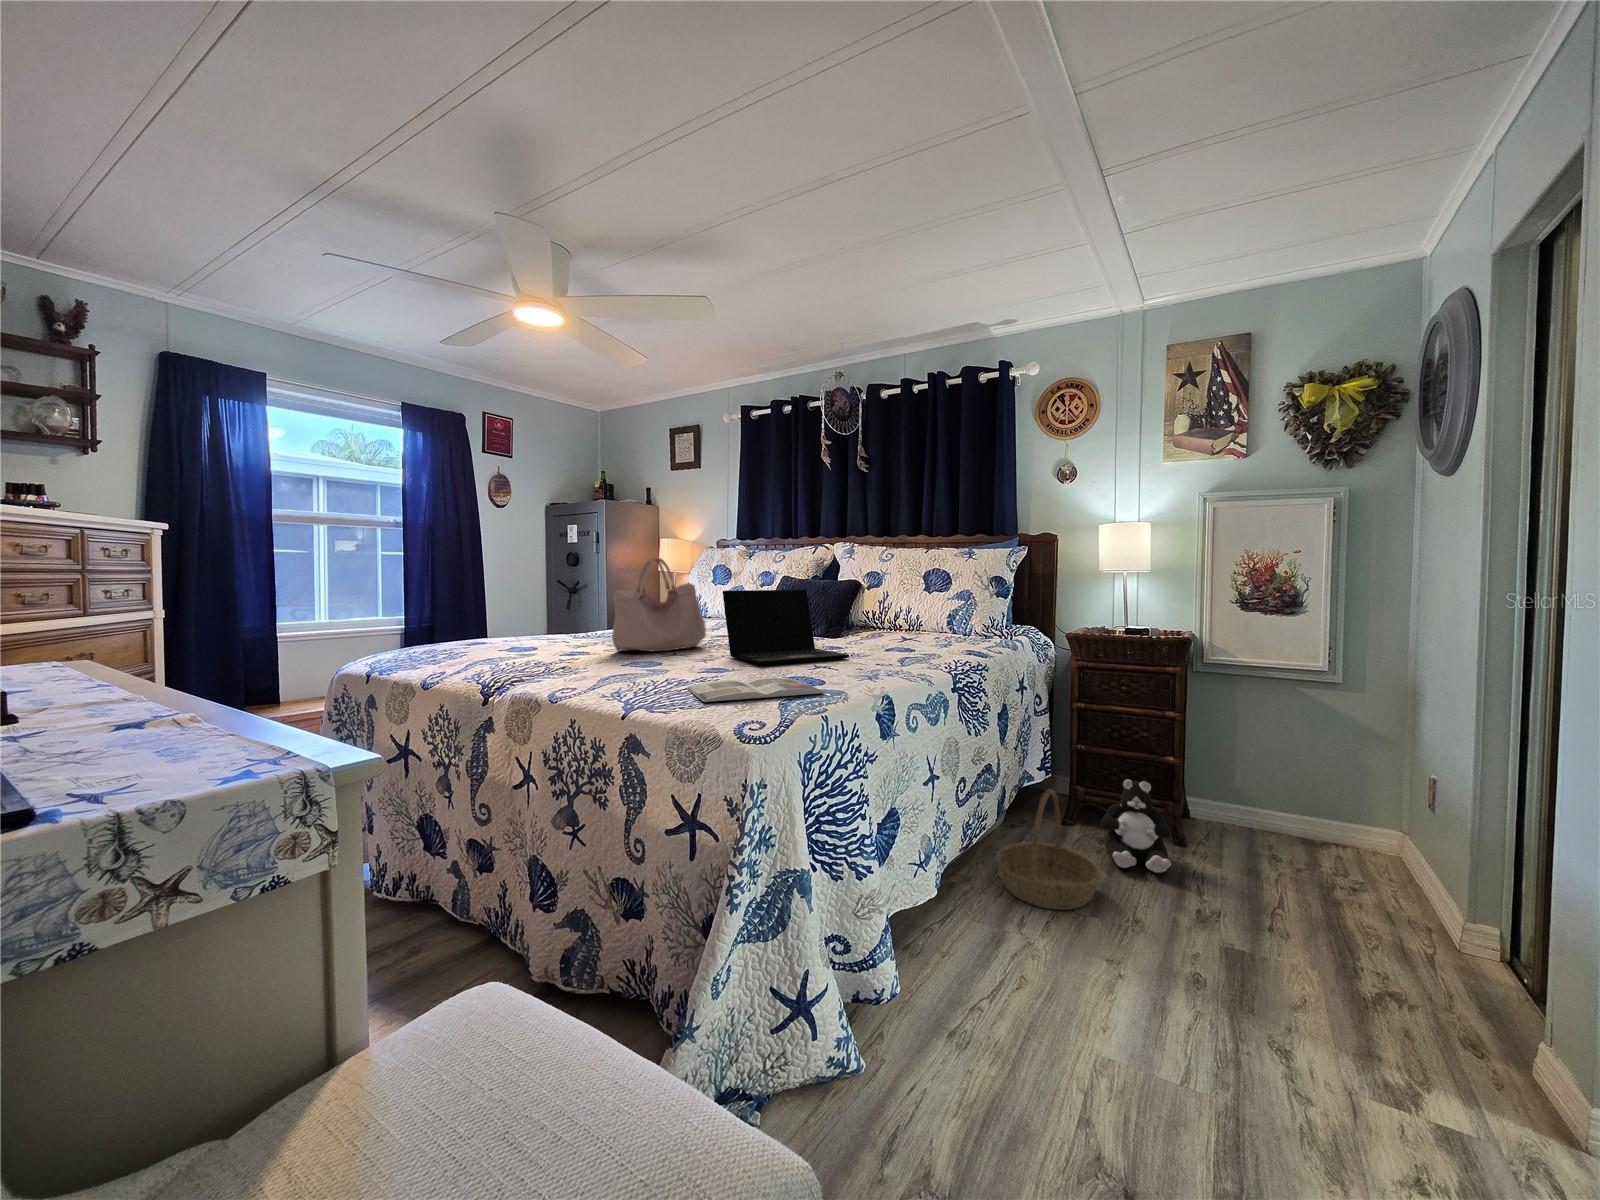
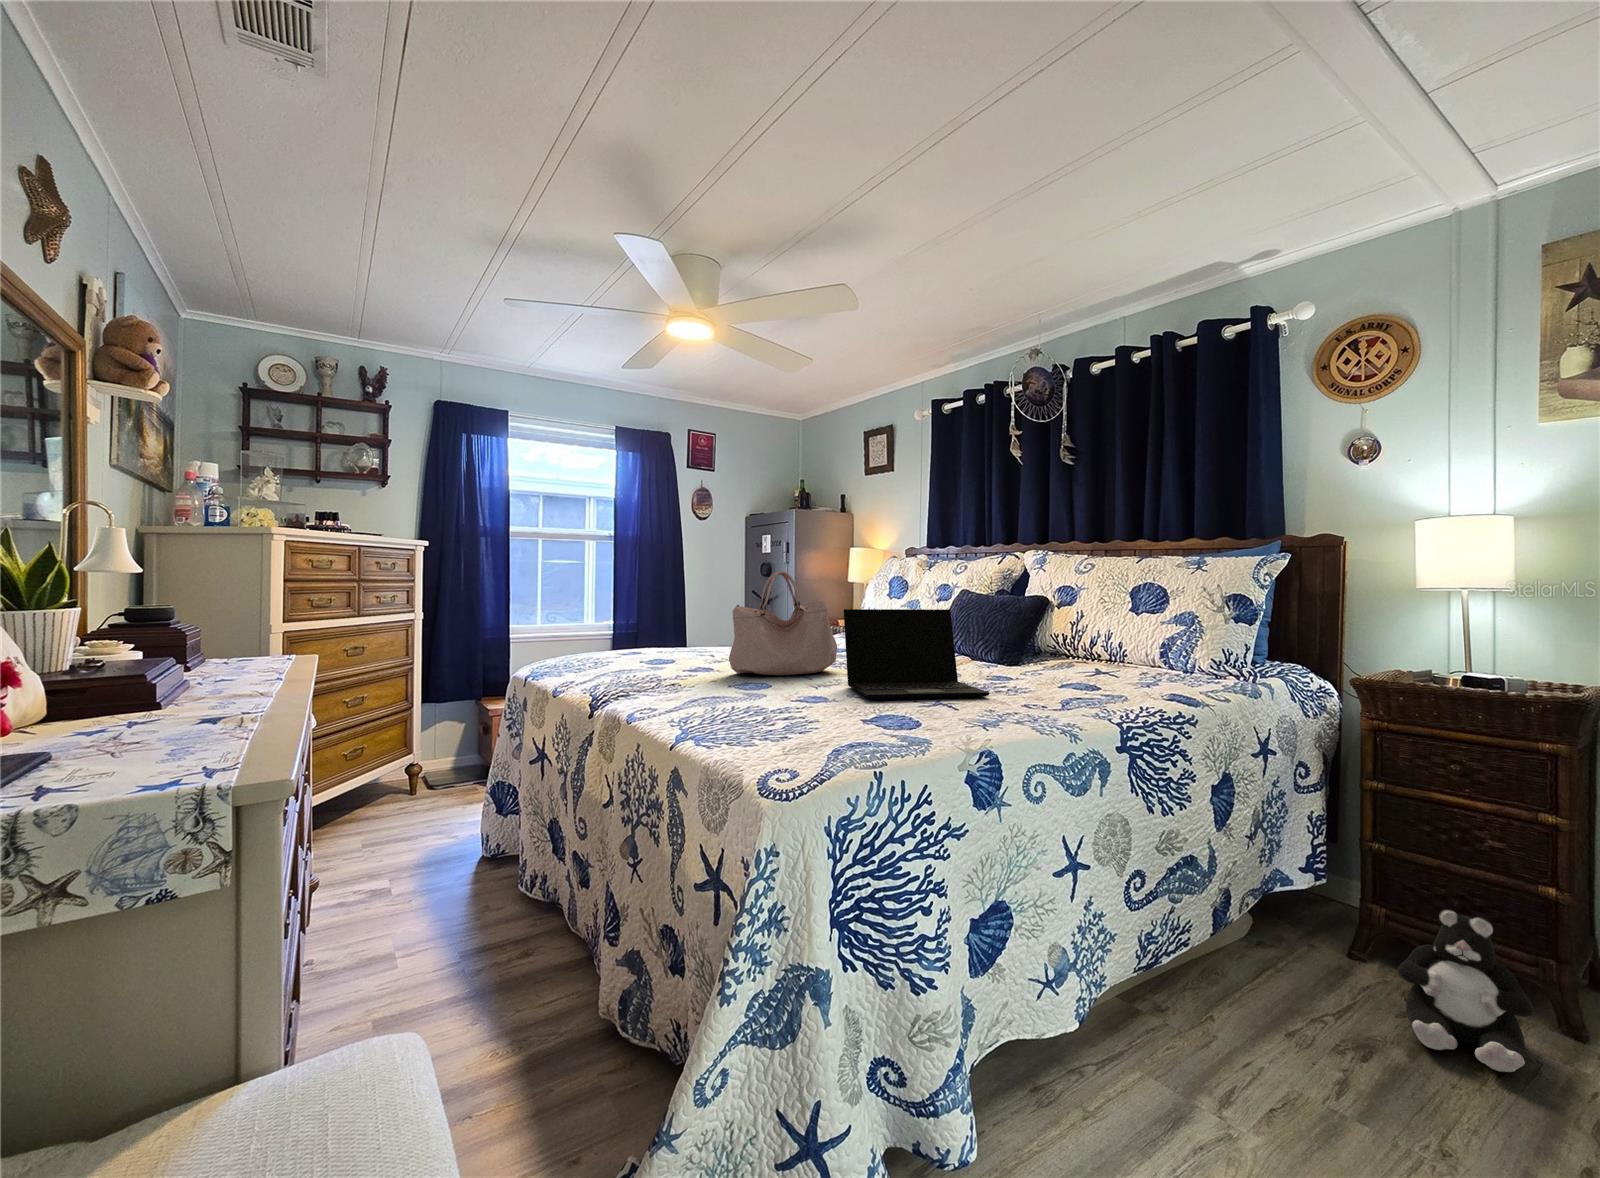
magazine: present [687,677,825,702] -> none [753,716,907,742]
basket: present [996,789,1101,910] -> none [1198,907,1374,1096]

